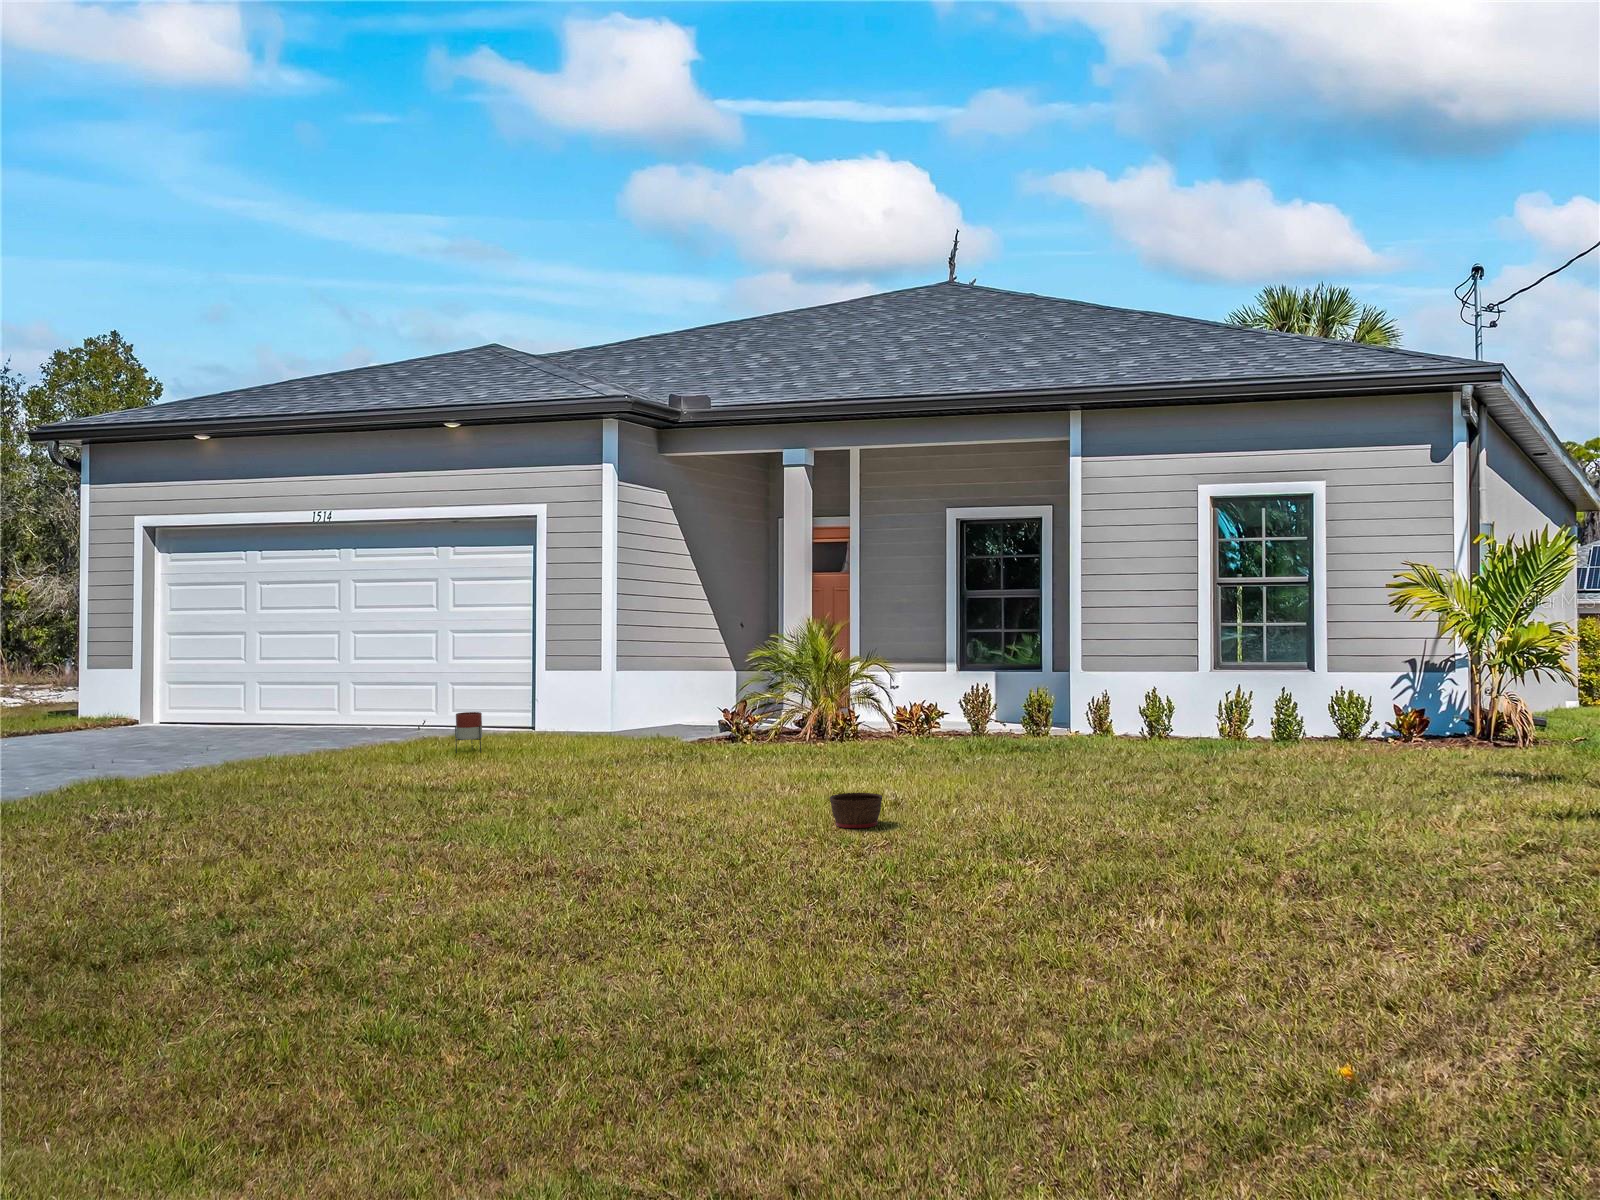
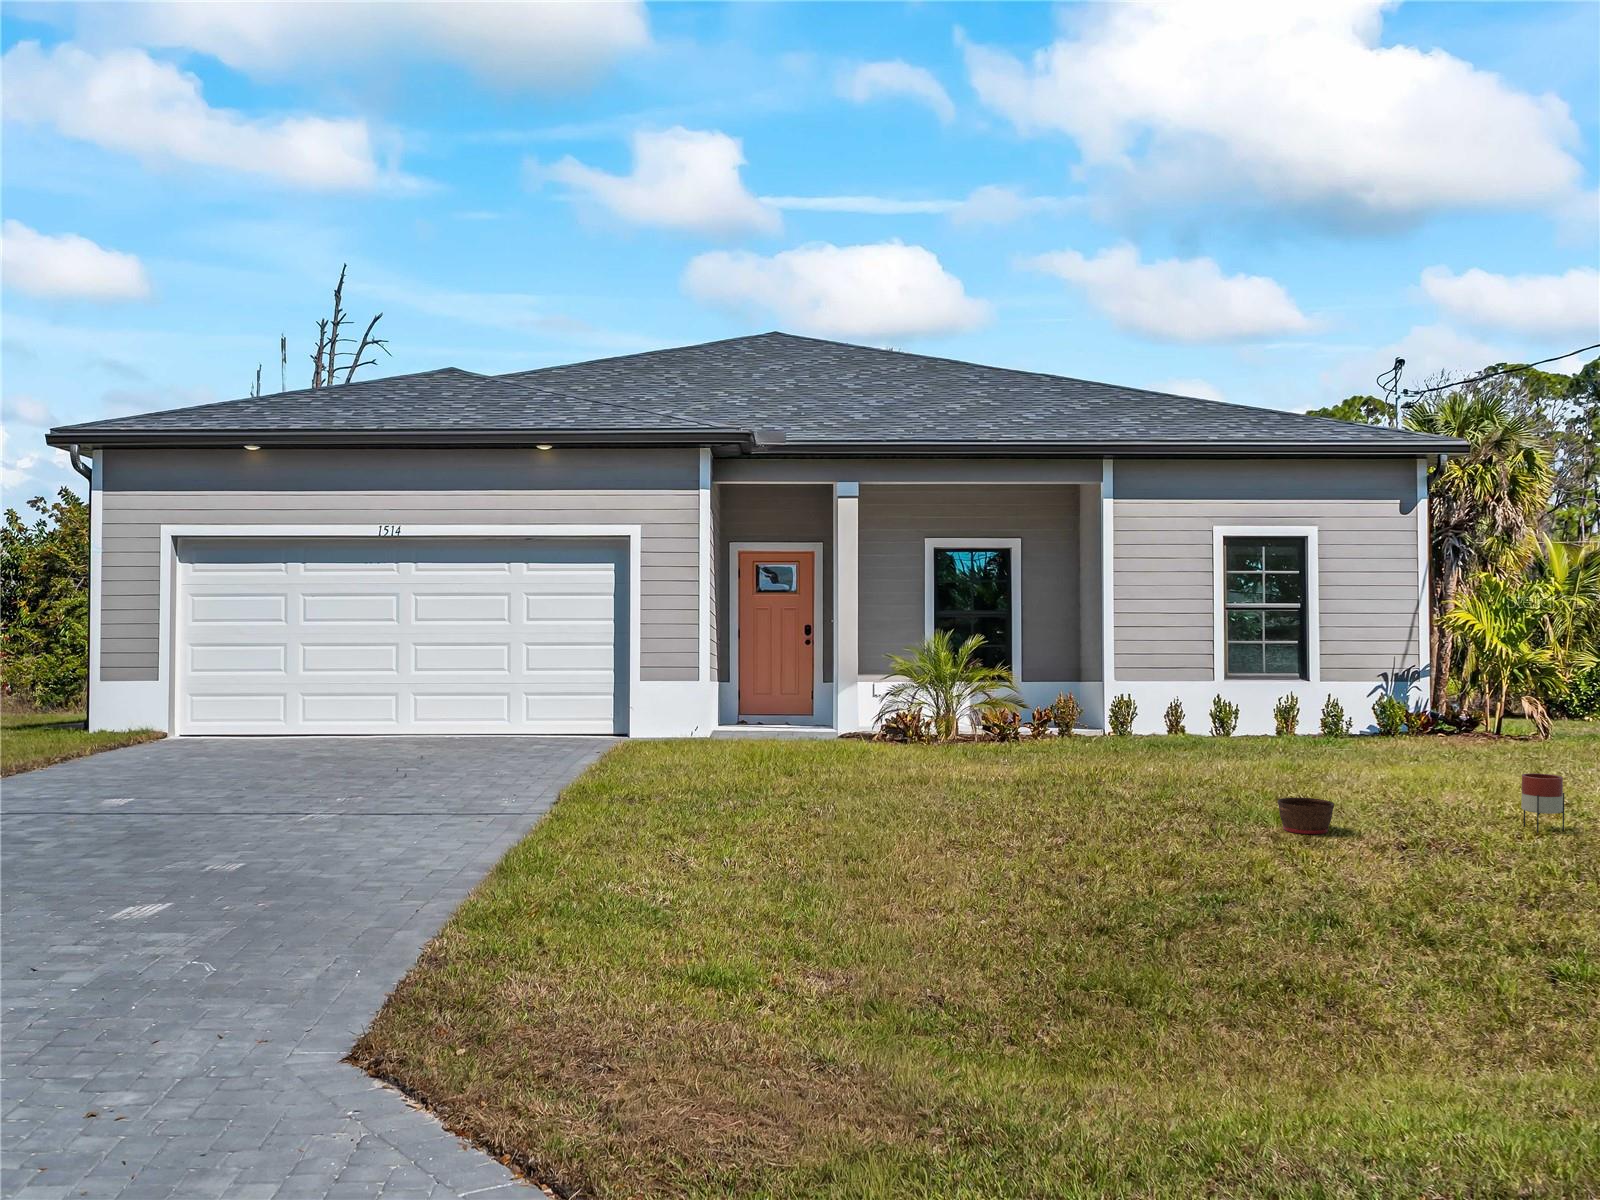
planter: present [455,712,482,753] -> present [1521,773,1564,833]

